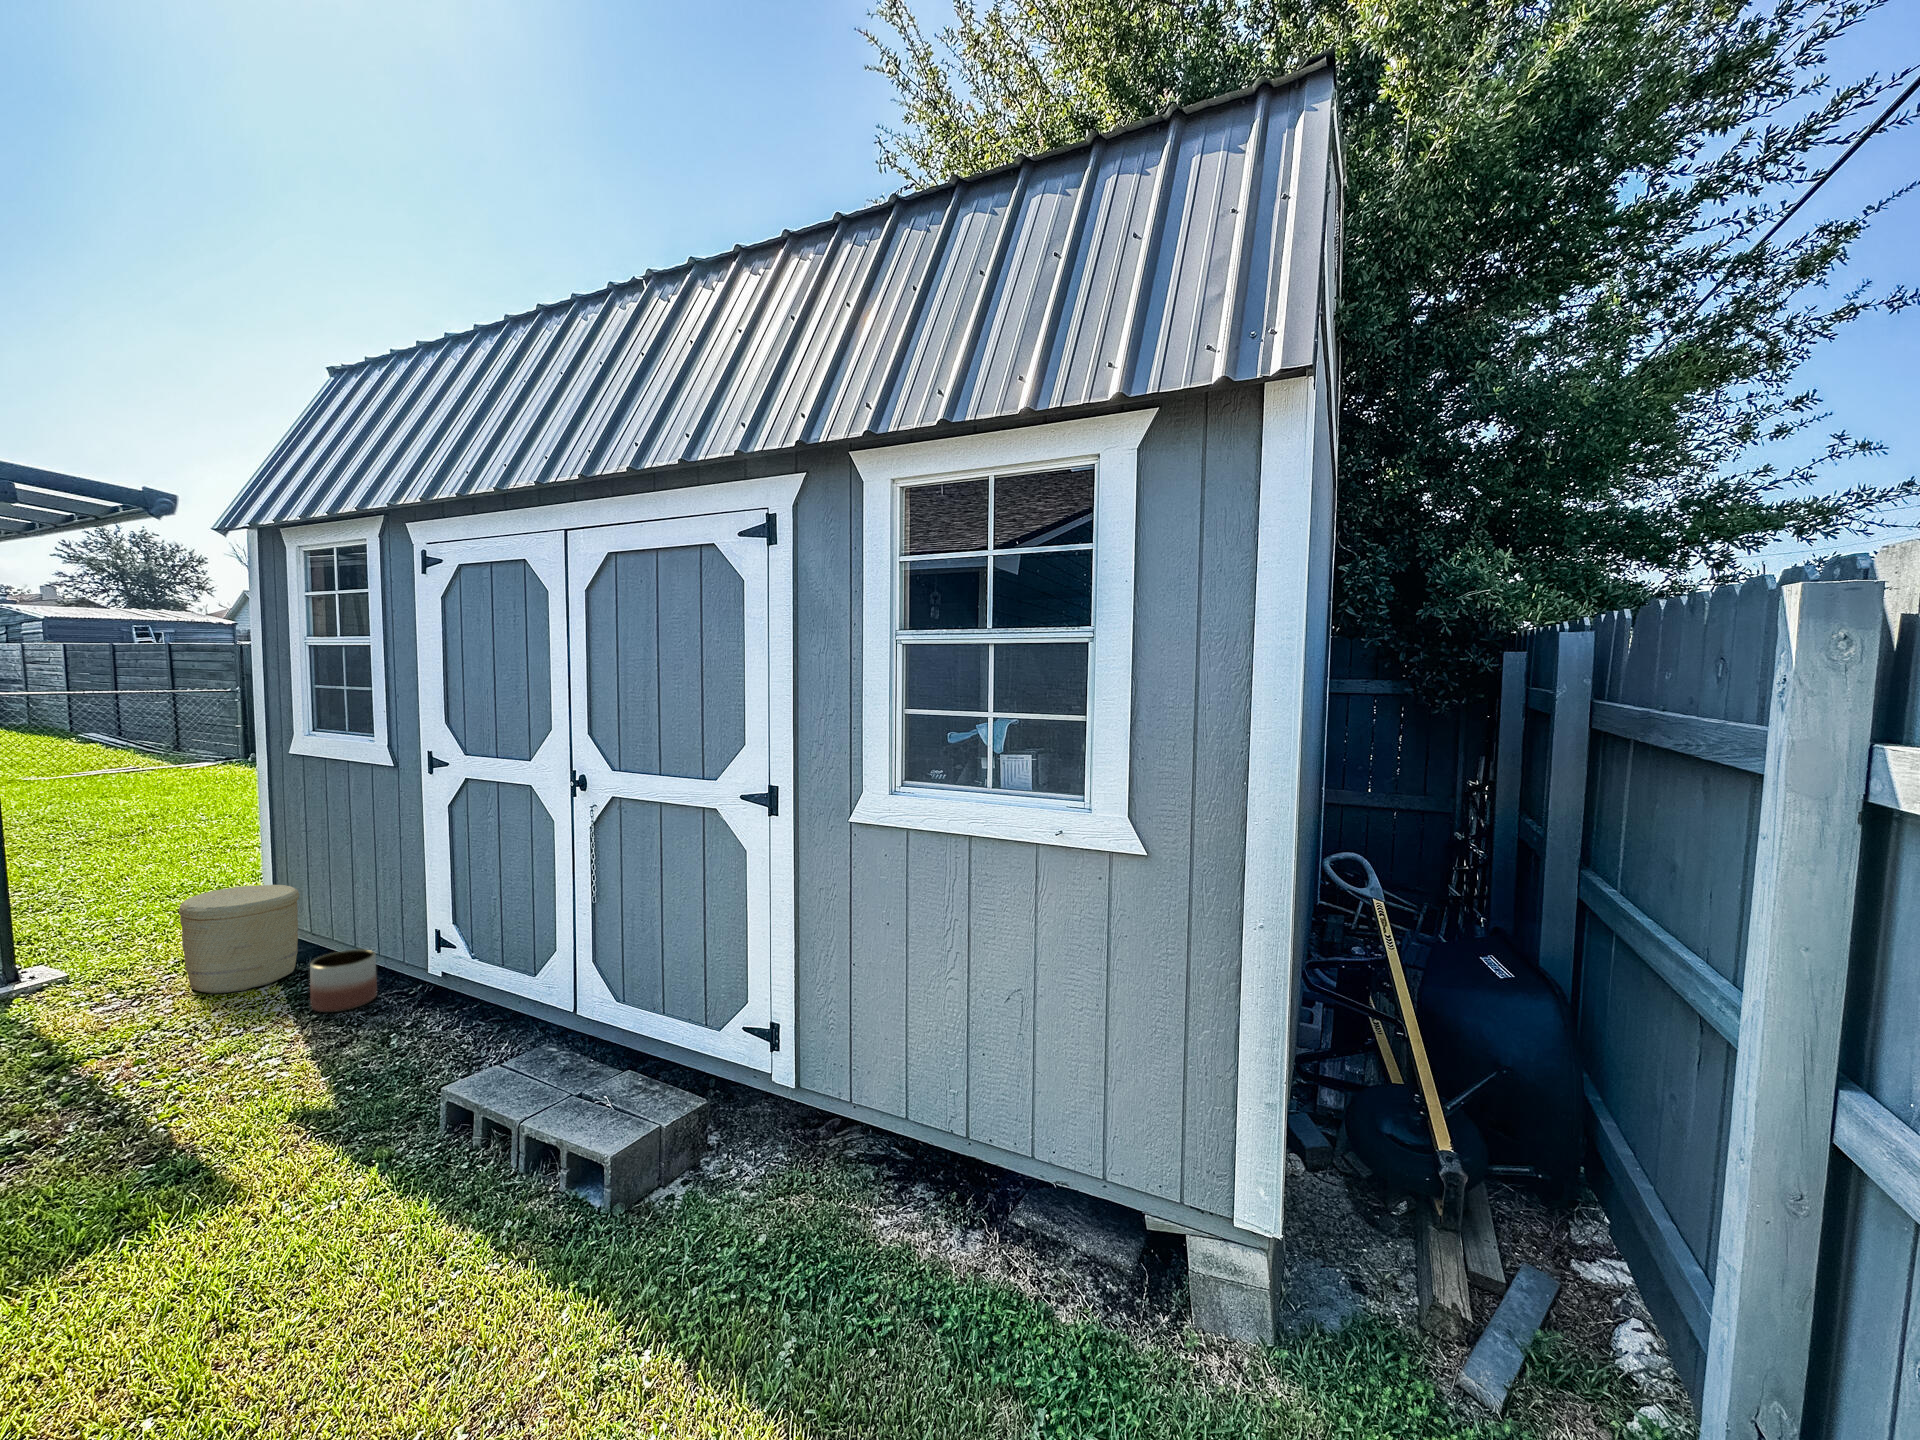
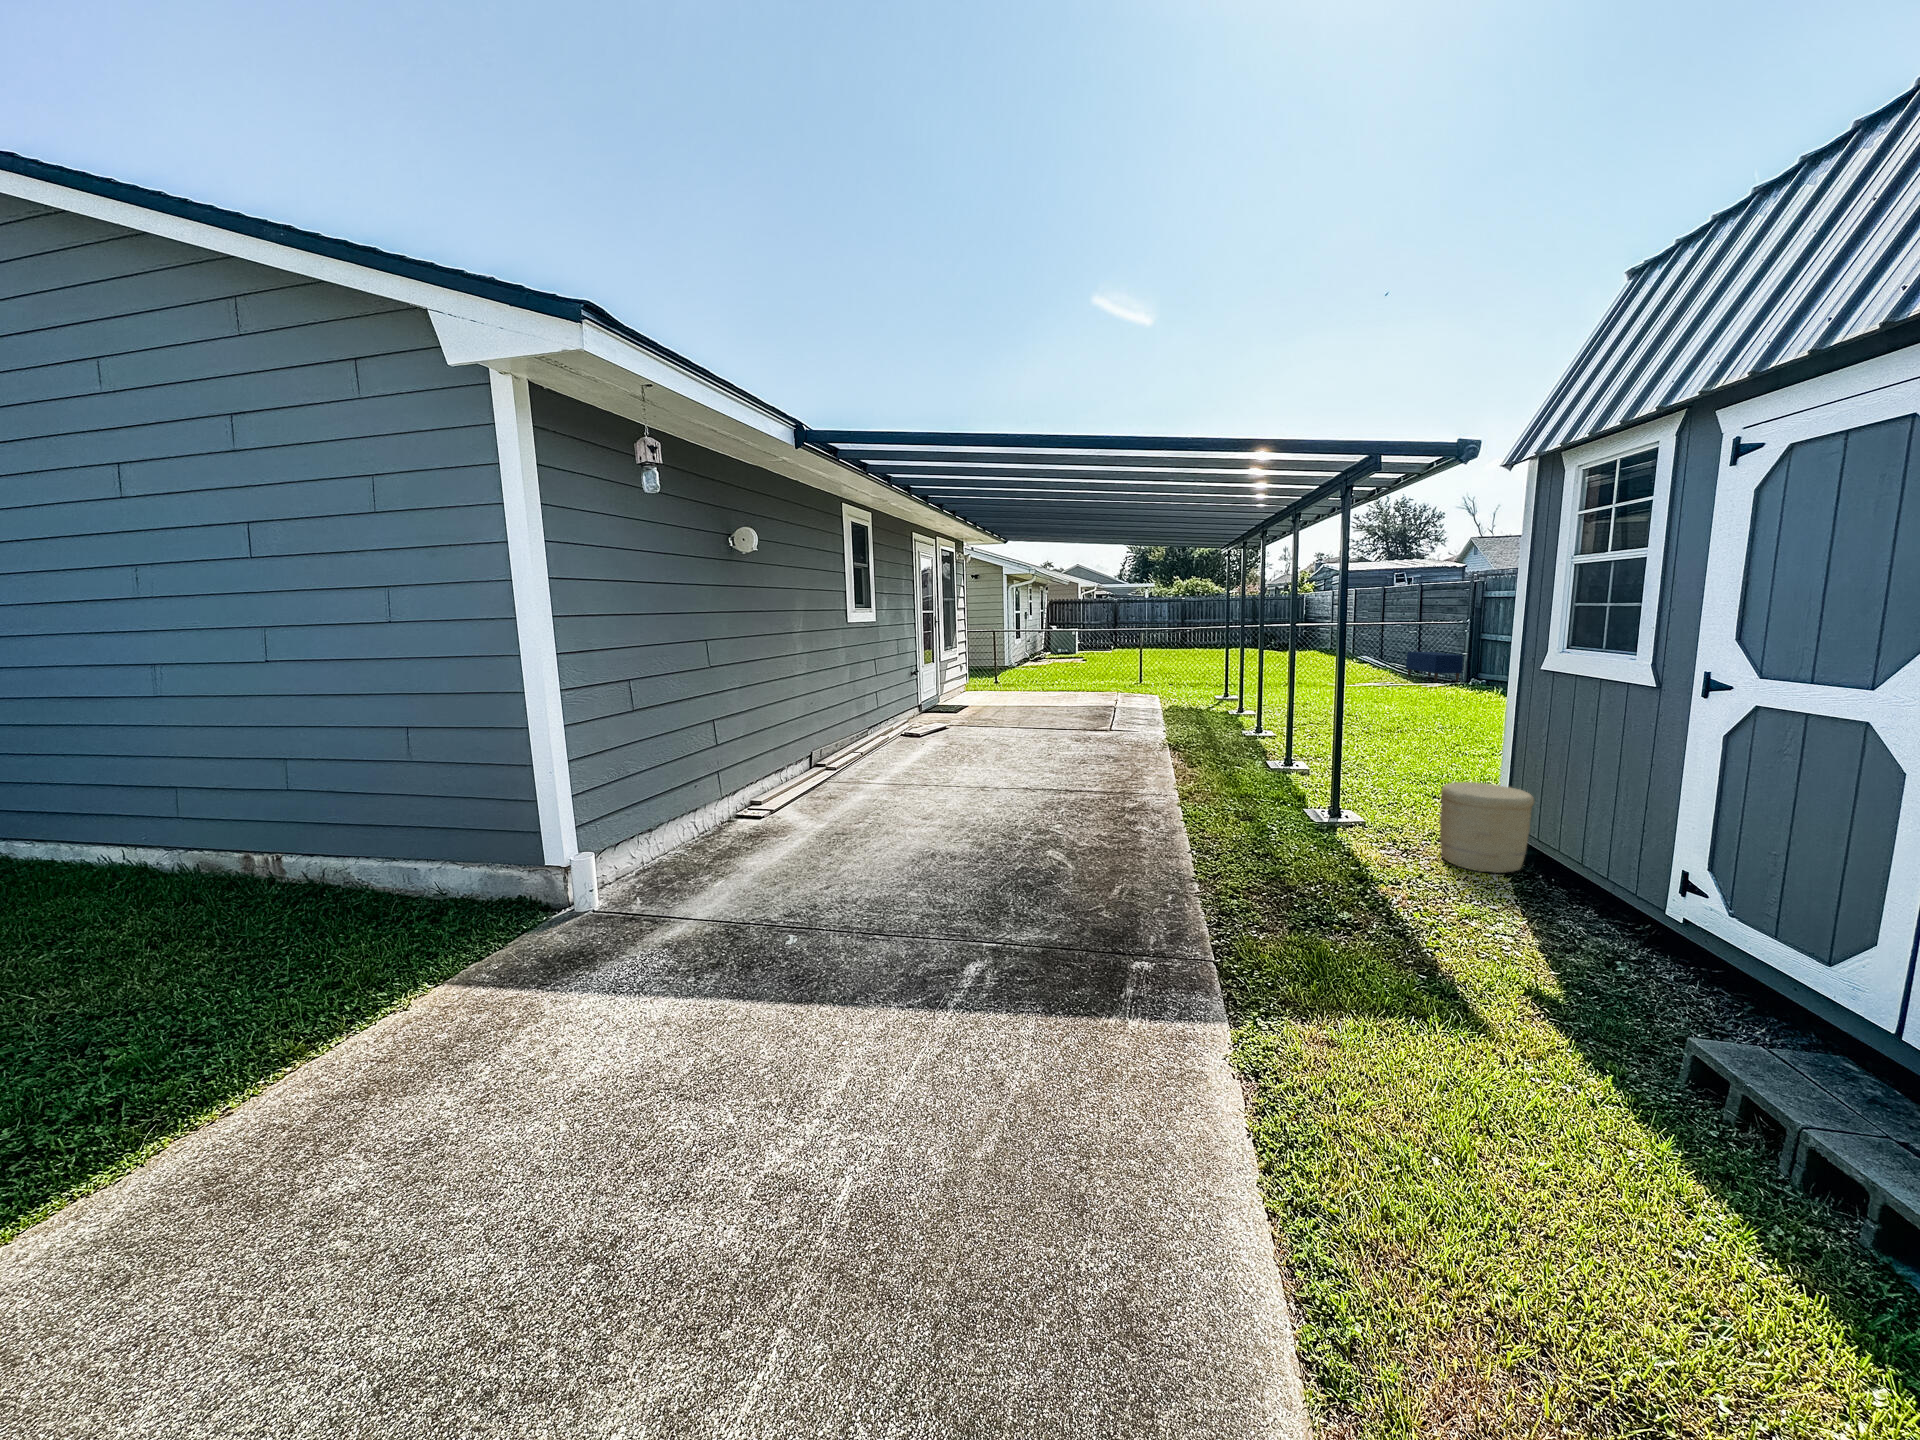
bench: none [158,724,237,759] -> present [1406,652,1463,681]
planter: present [310,949,377,1012] -> none [1538,862,1607,921]

